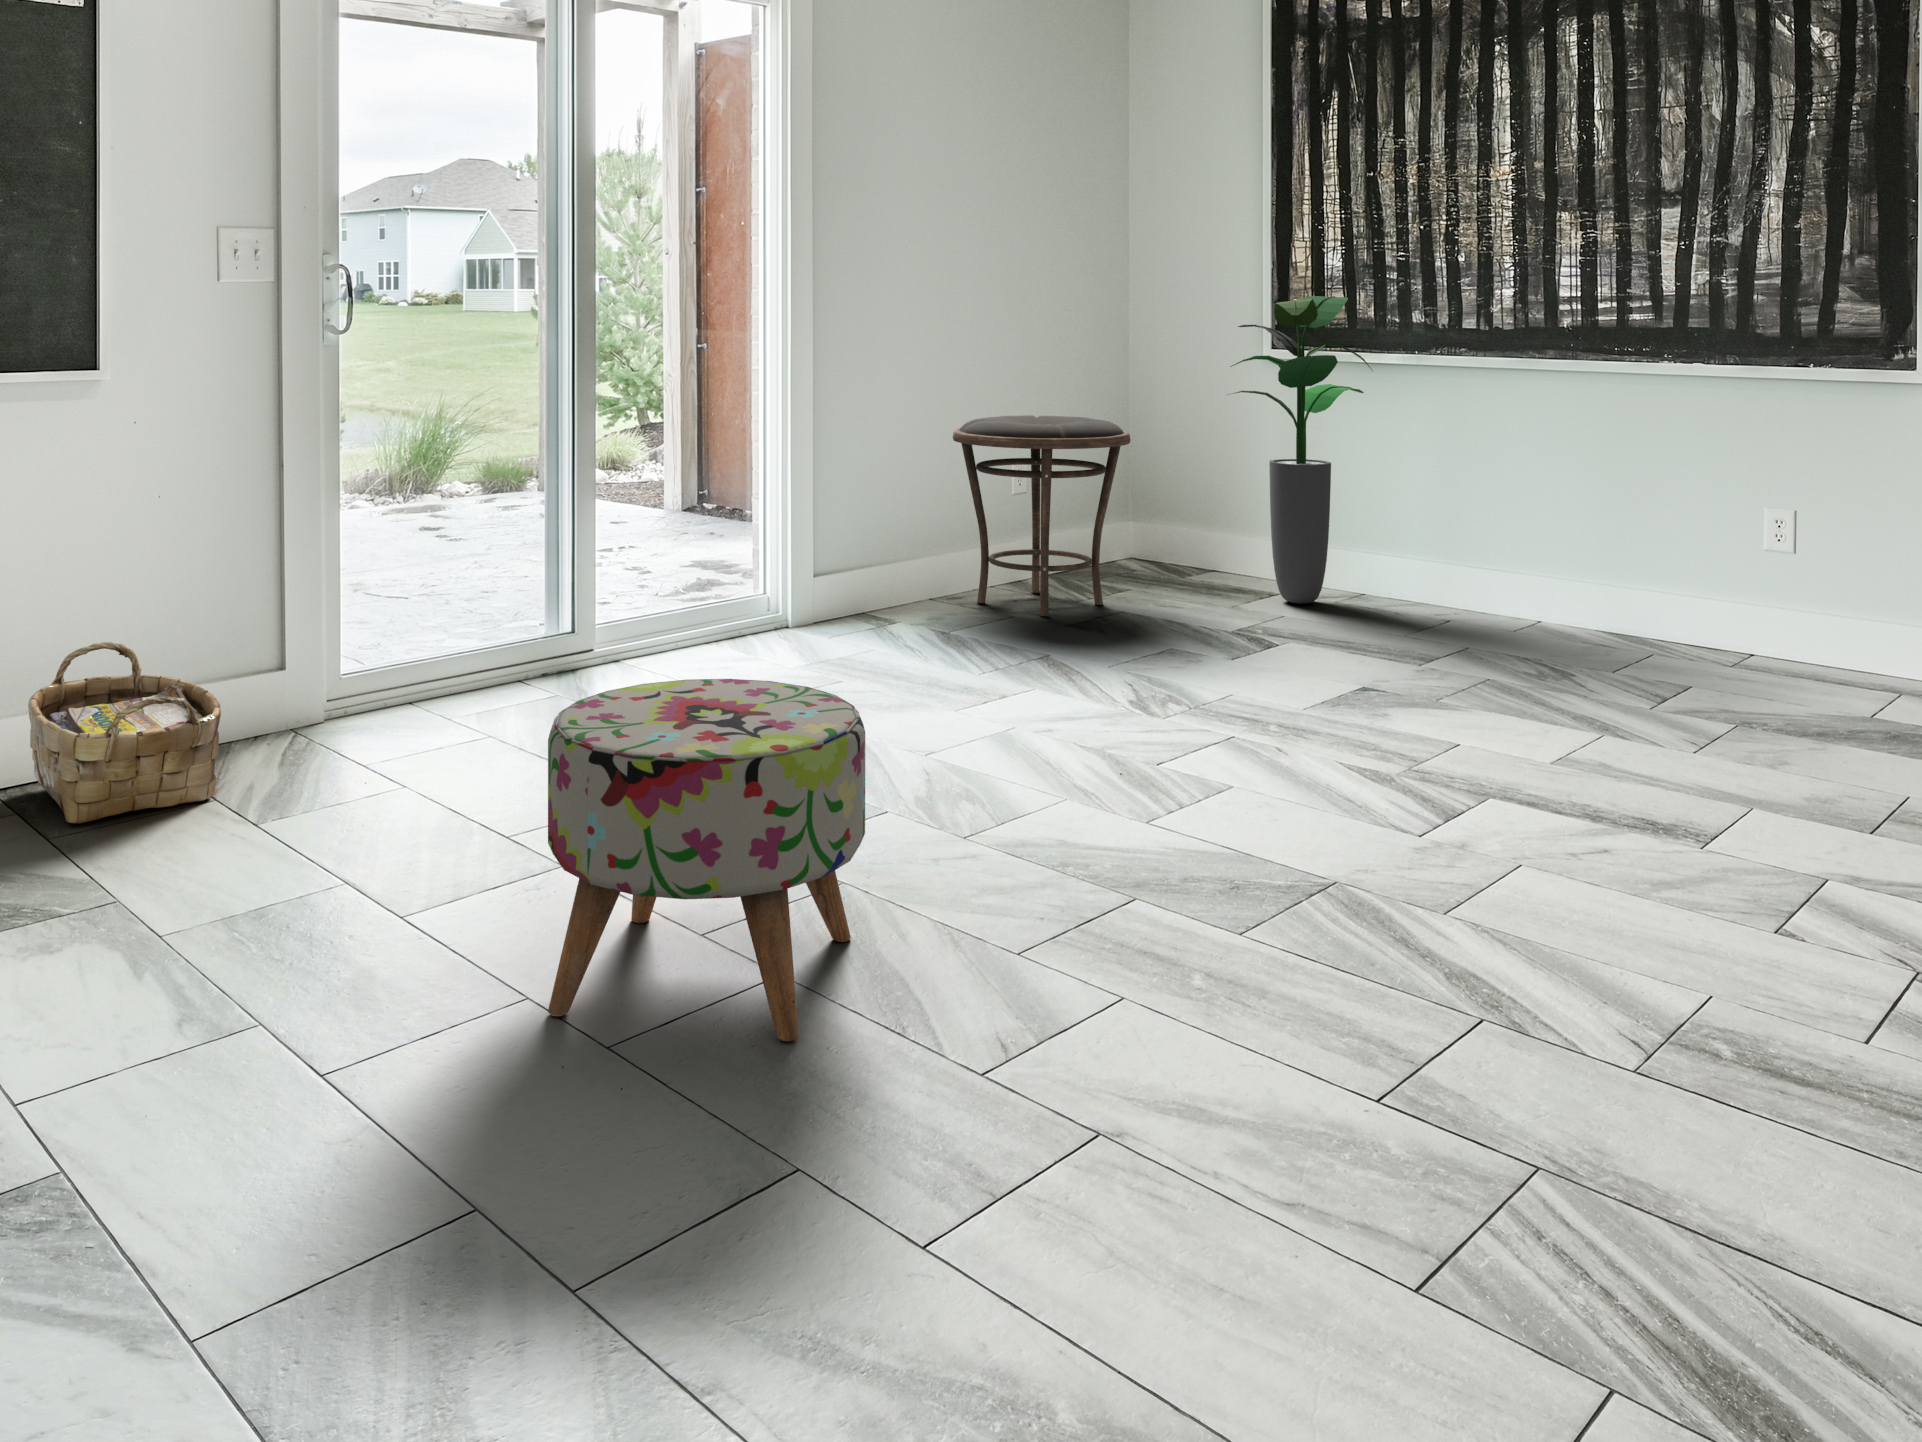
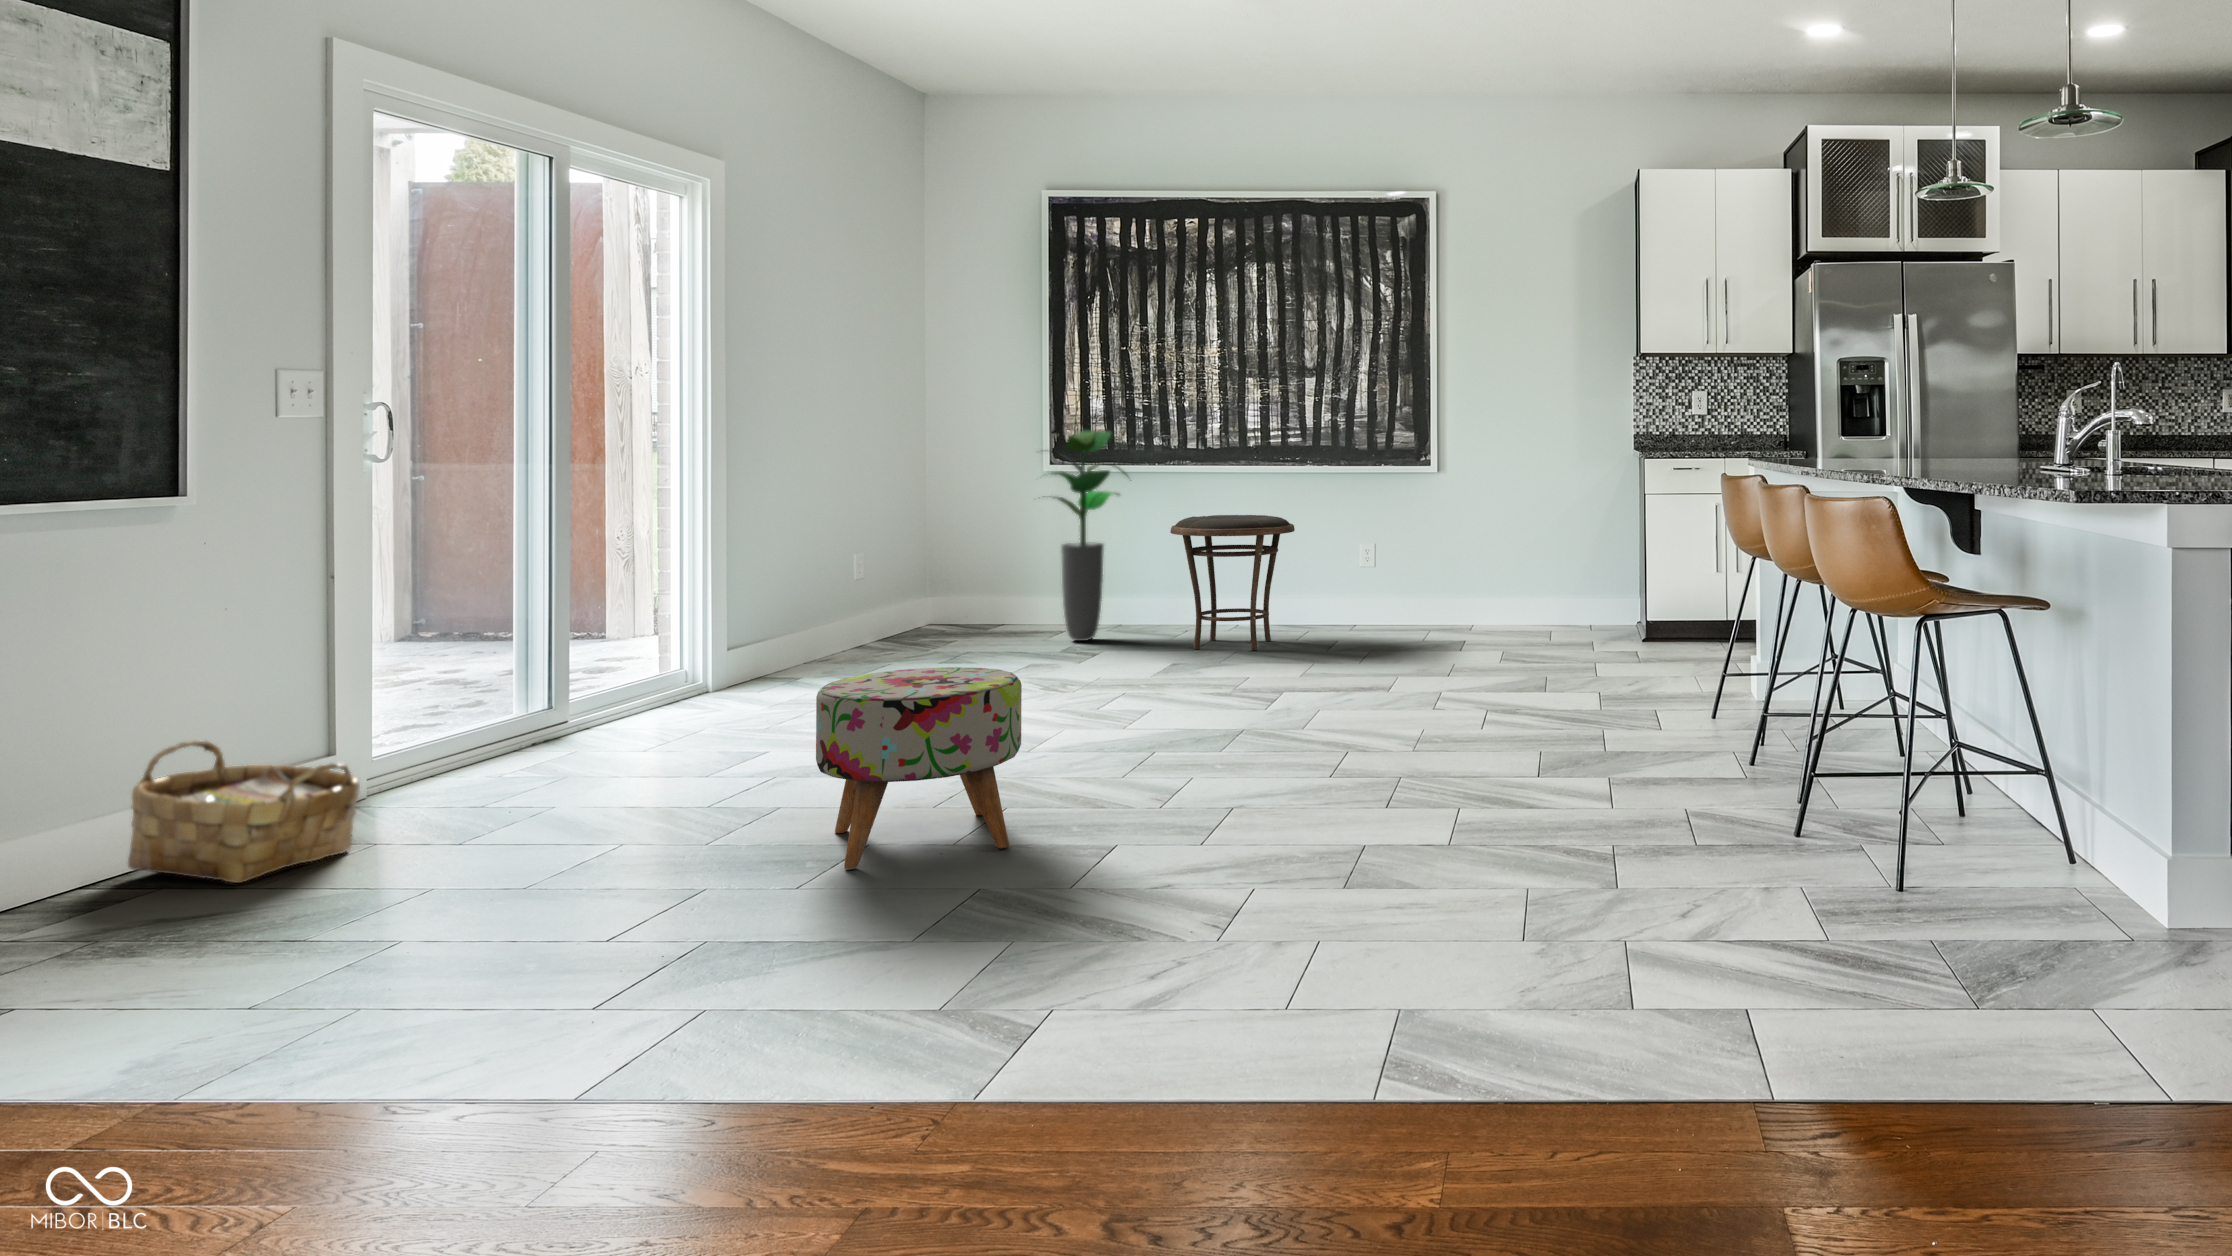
side table: present [953,415,1131,616] -> present [1170,515,1295,650]

